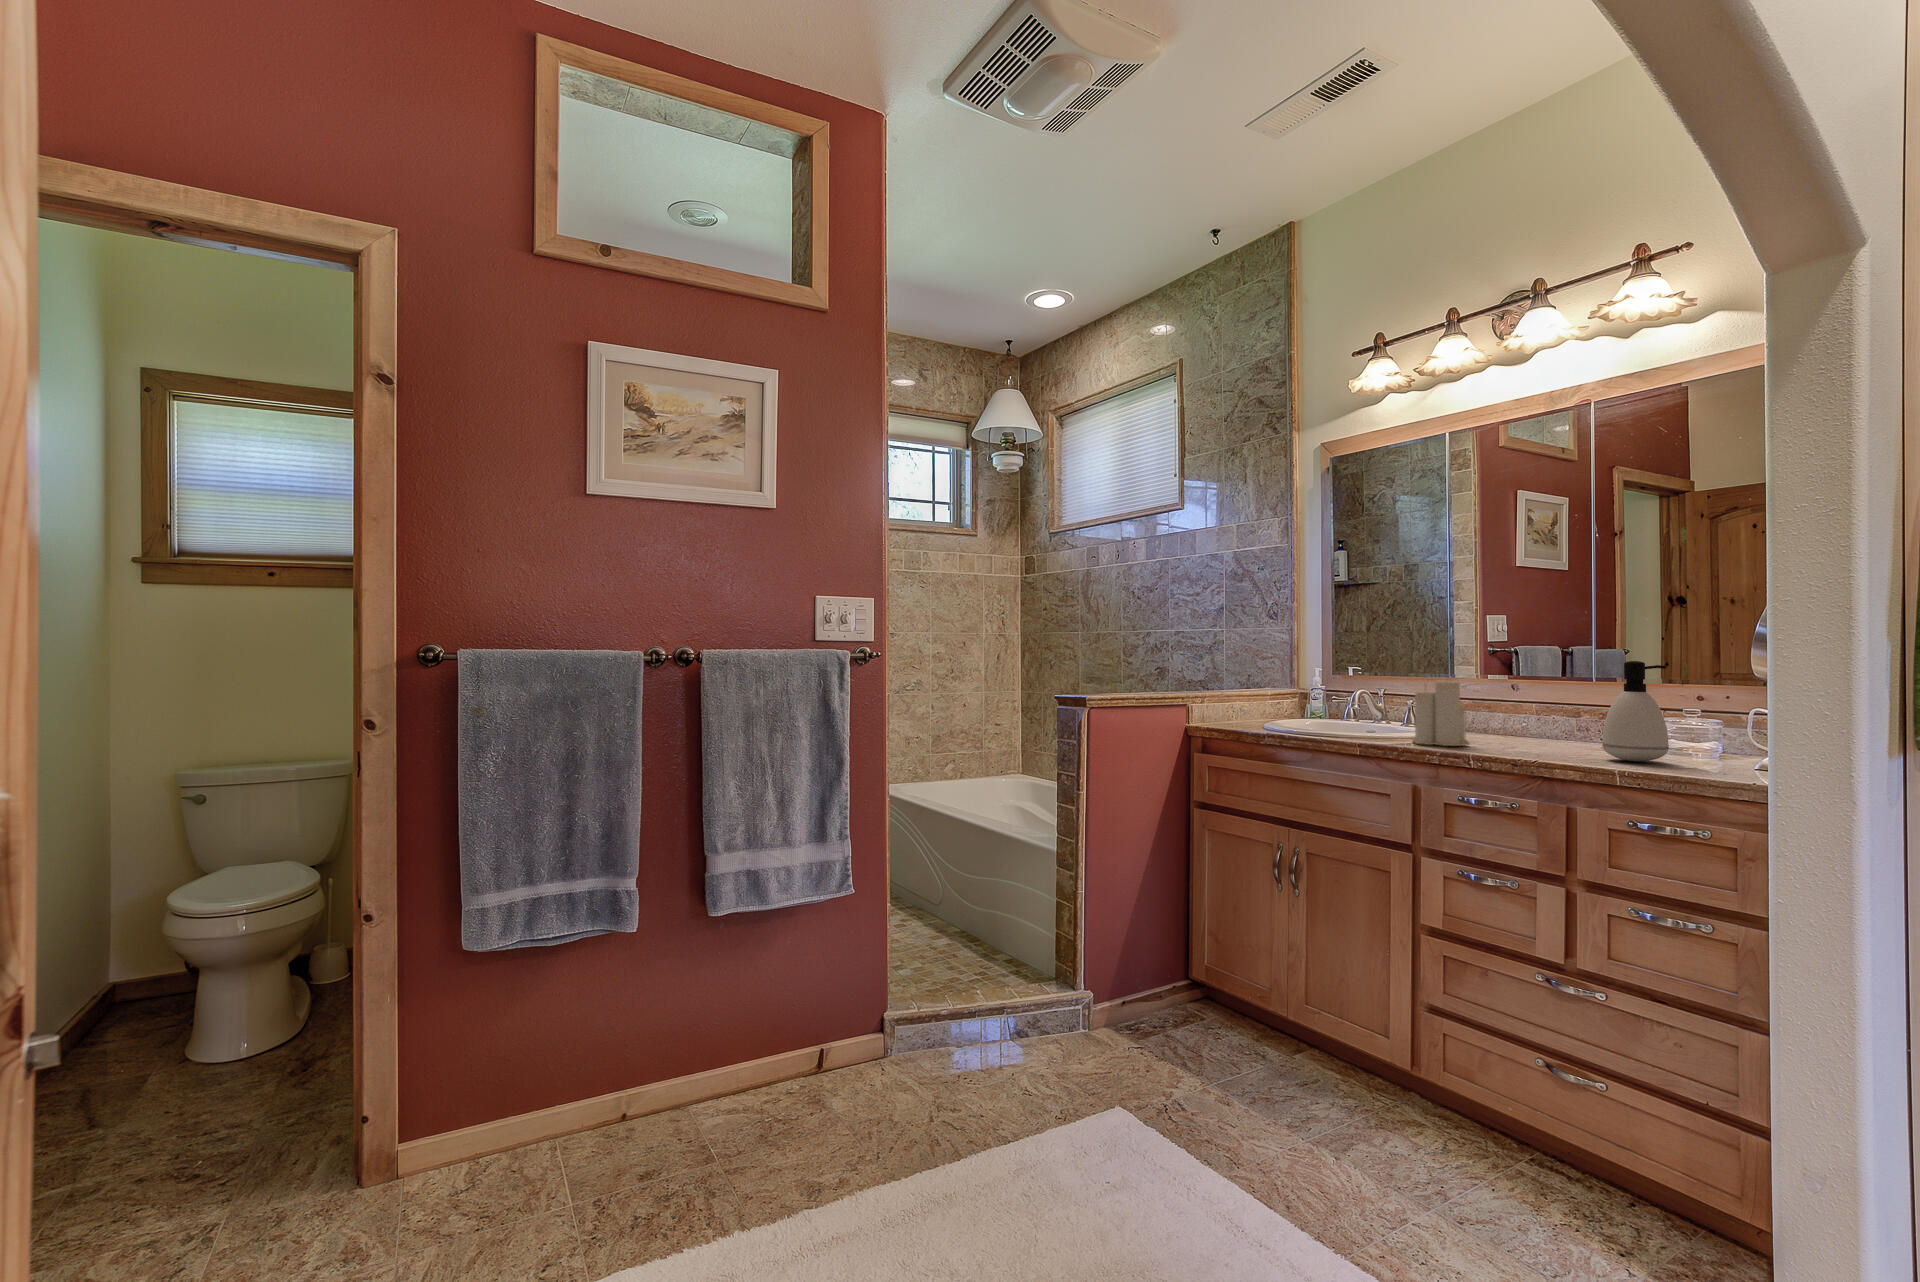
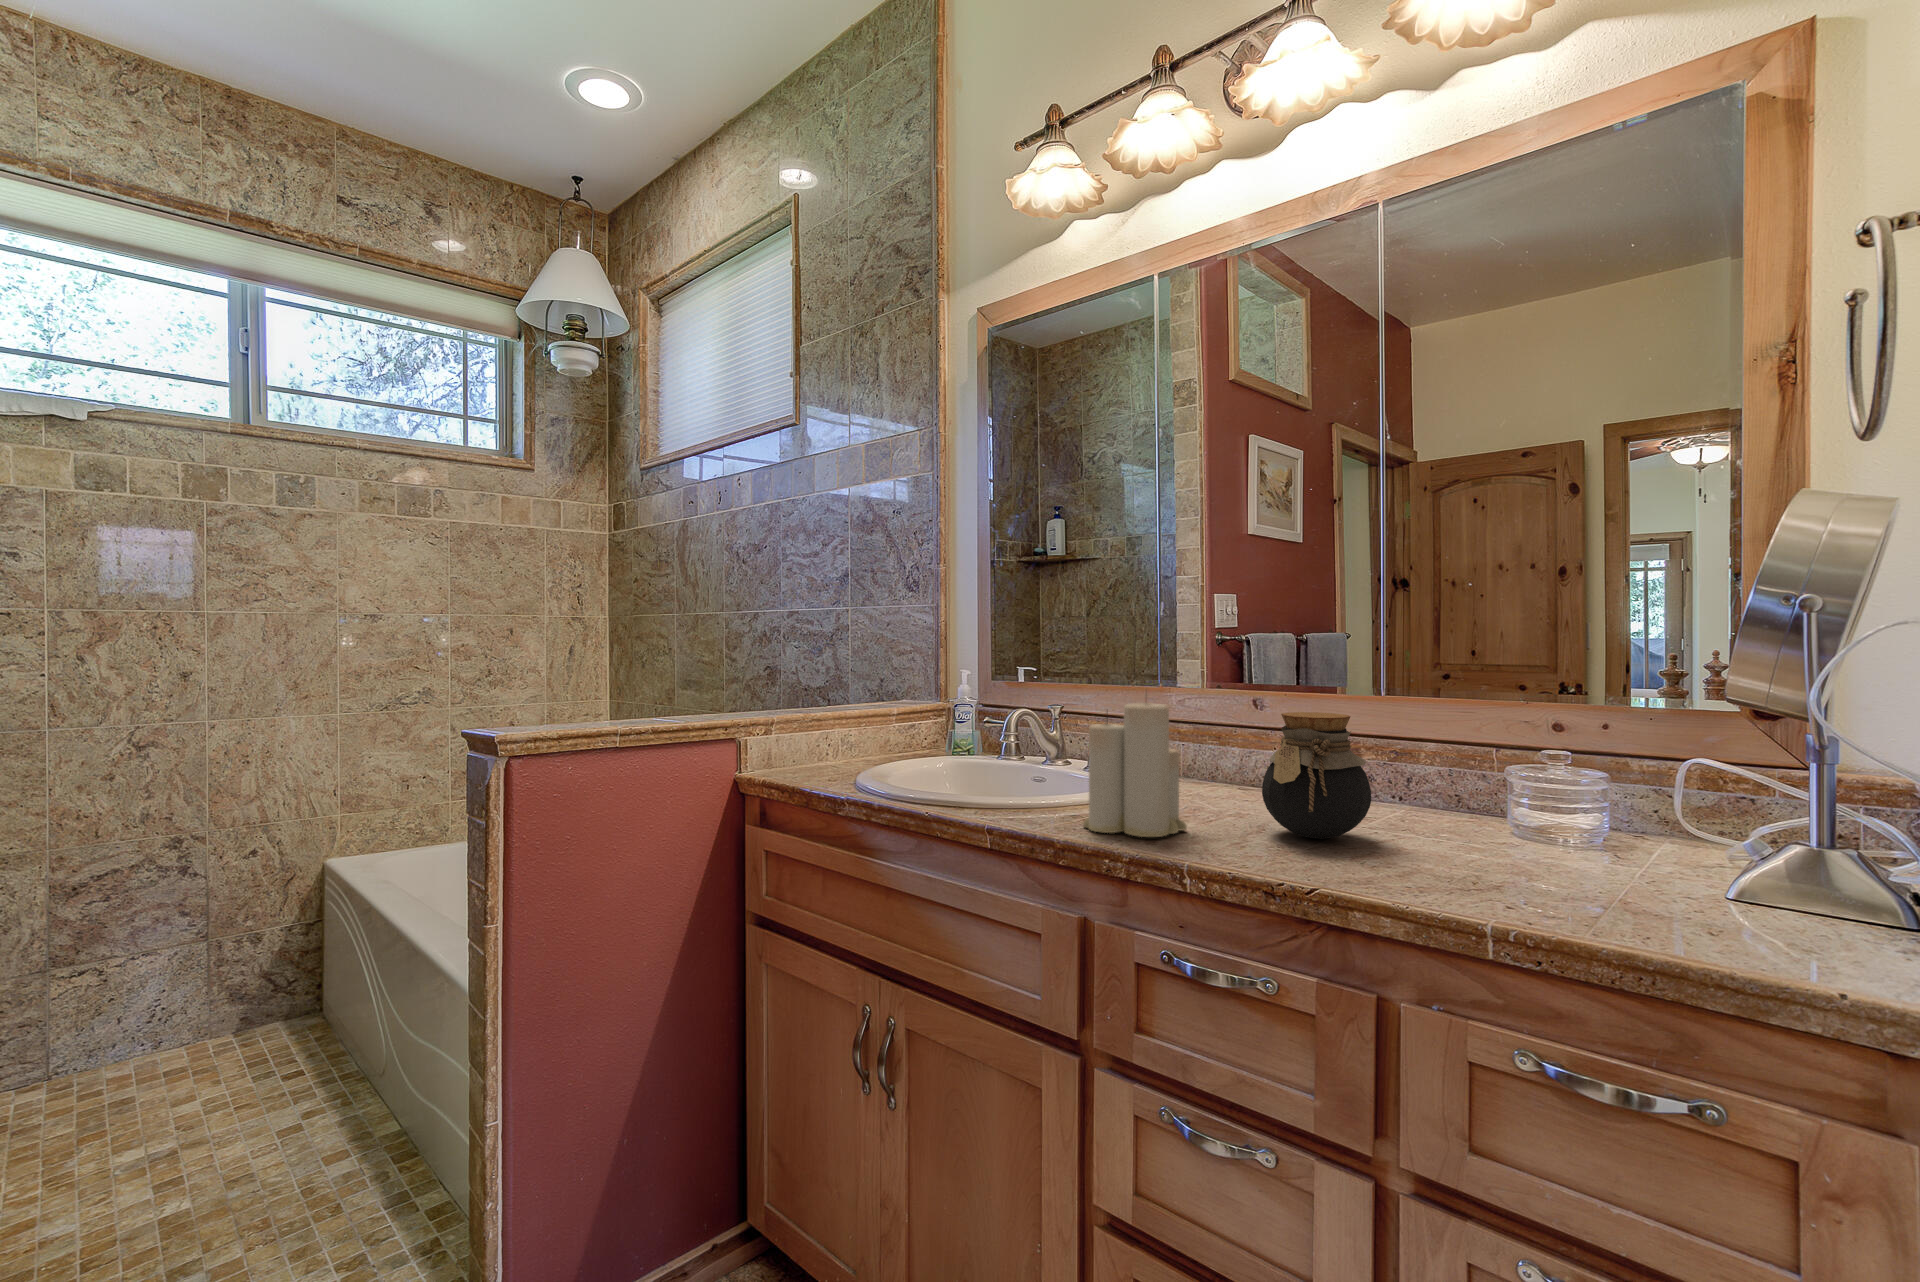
soap dispenser: present [1602,661,1669,761] -> none [1437,667,1568,881]
jar: none [1512,687,1574,750] -> present [1262,712,1371,839]

